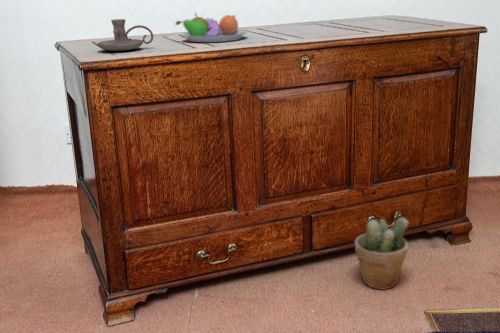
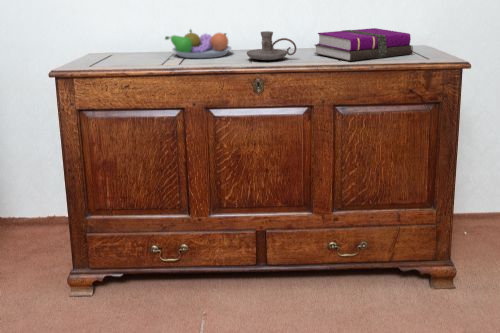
hardback book: none [330,4,420,33] -> present [315,28,413,61]
candle holder: present [97,19,153,51] -> present [247,31,296,60]
potted plant: present [355,218,409,290] -> none [297,245,349,316]

